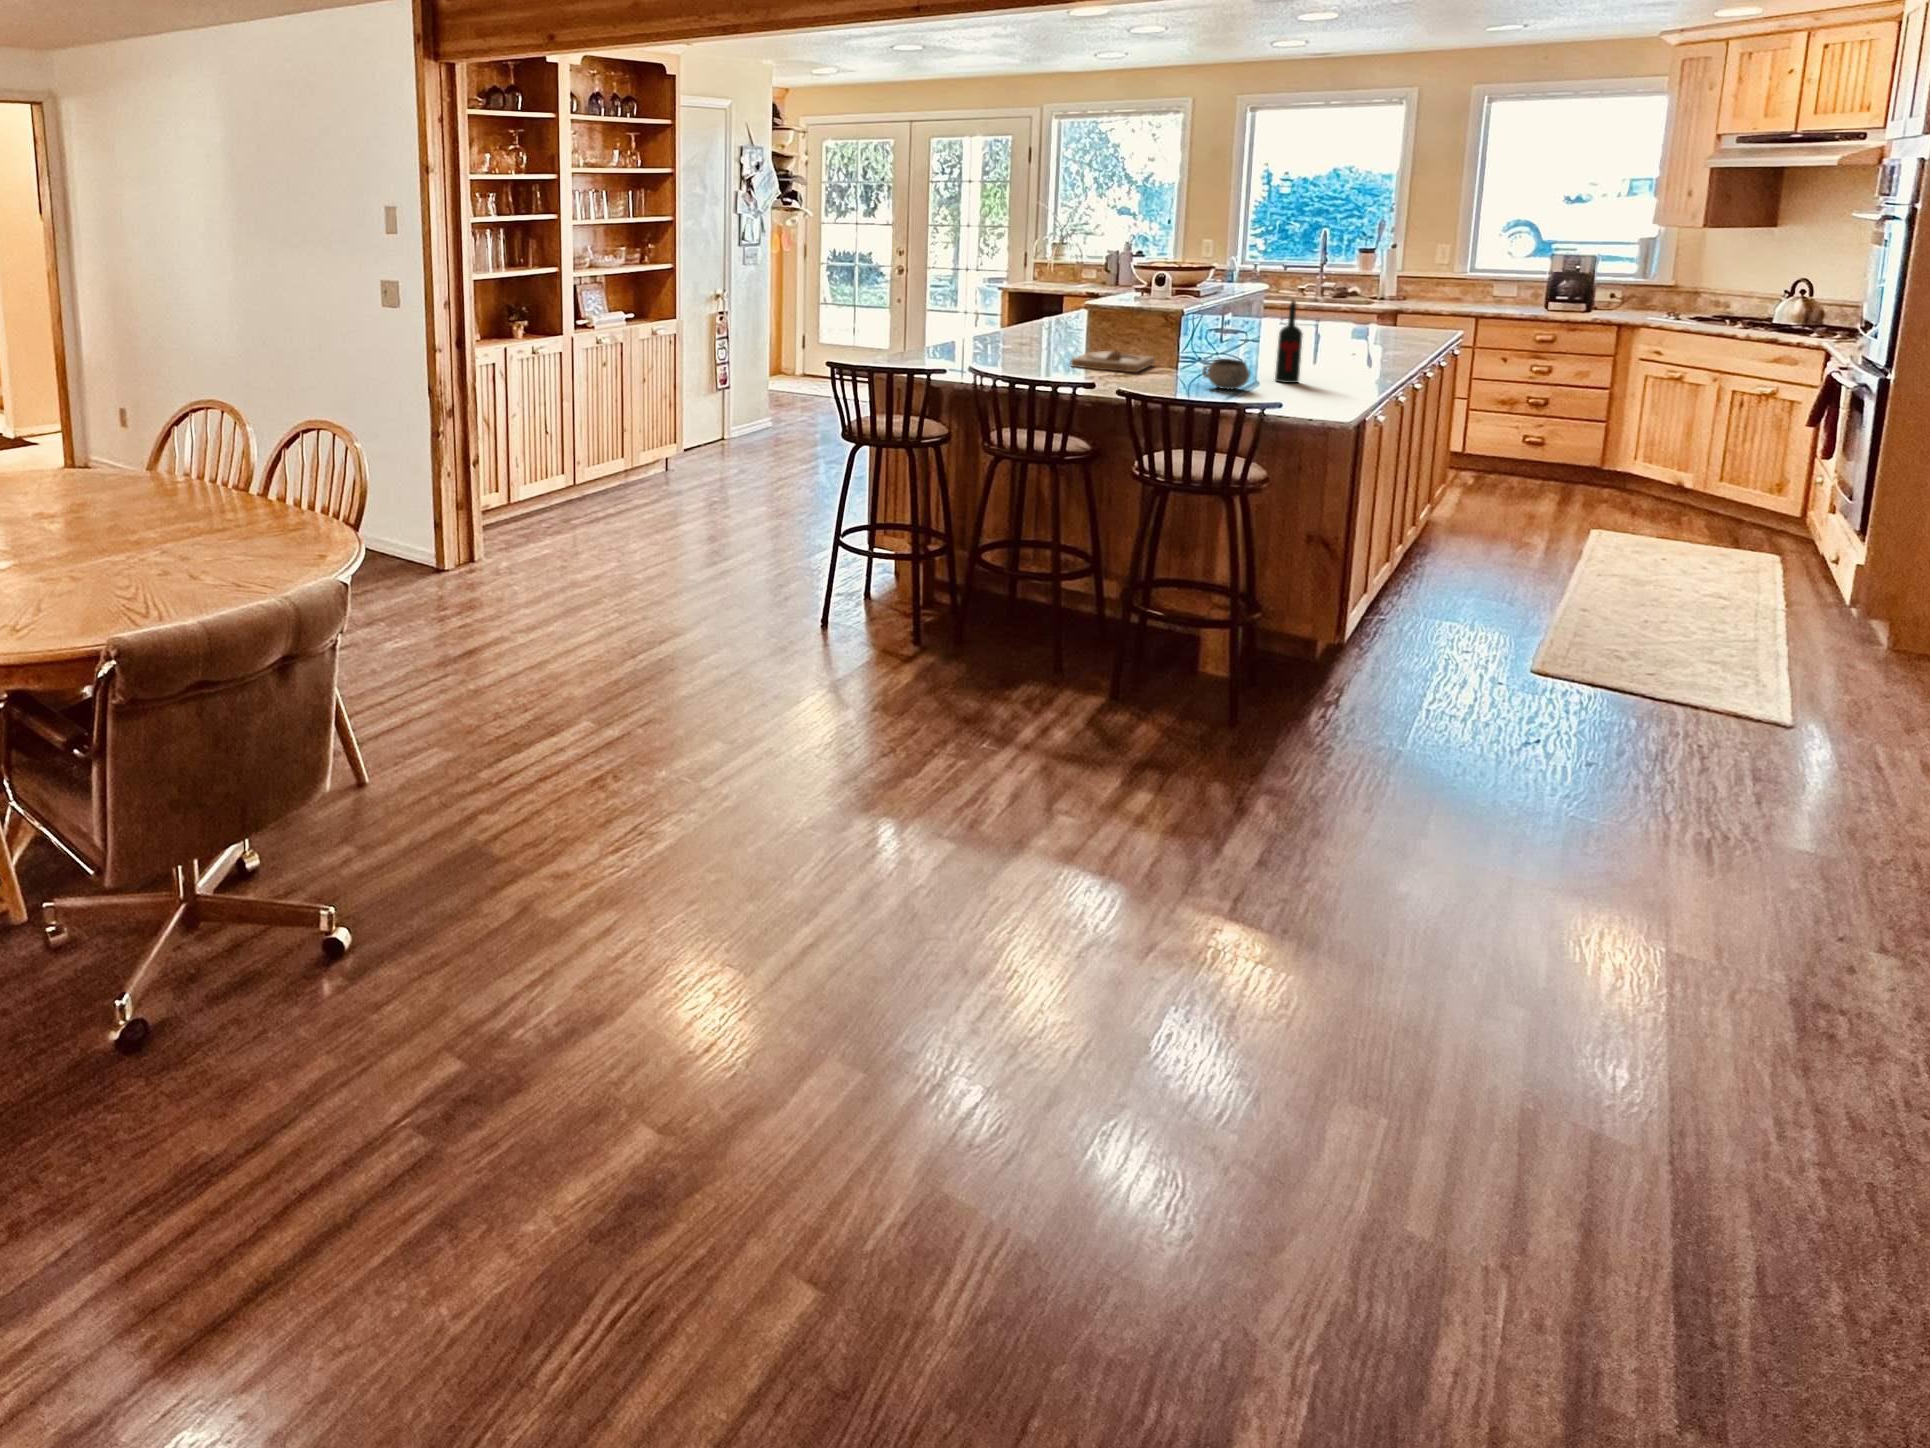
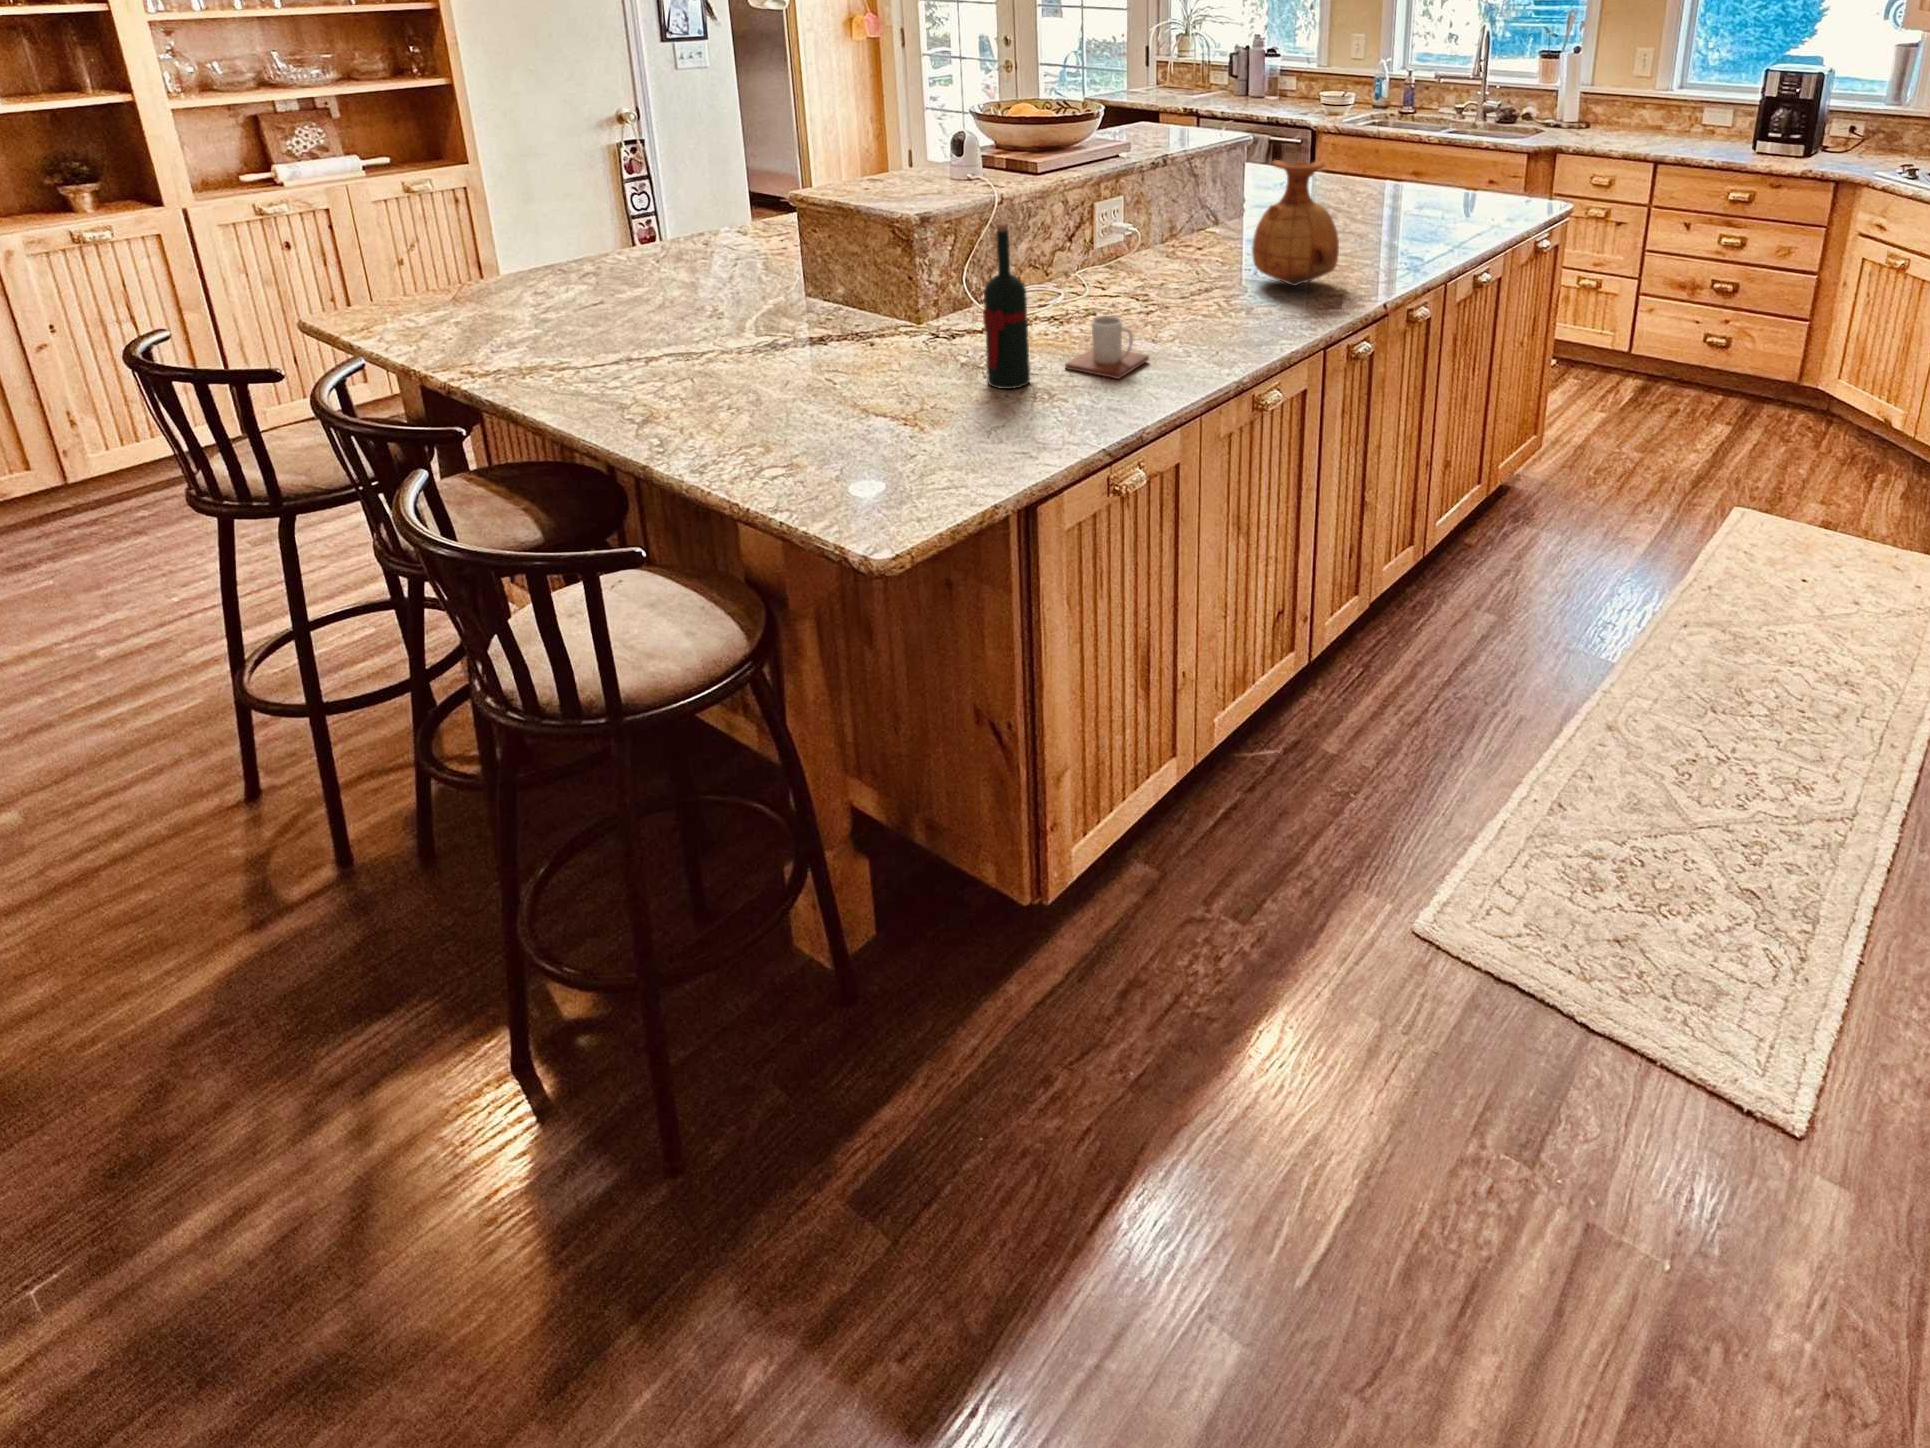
vase: none [1329,286,1392,357] -> present [1252,160,1339,286]
tray: present [1070,351,1155,372] -> none [673,290,850,355]
mug: none [1304,353,1342,381] -> present [1065,316,1149,379]
decorative bowl: present [1203,359,1250,389] -> none [779,355,867,424]

